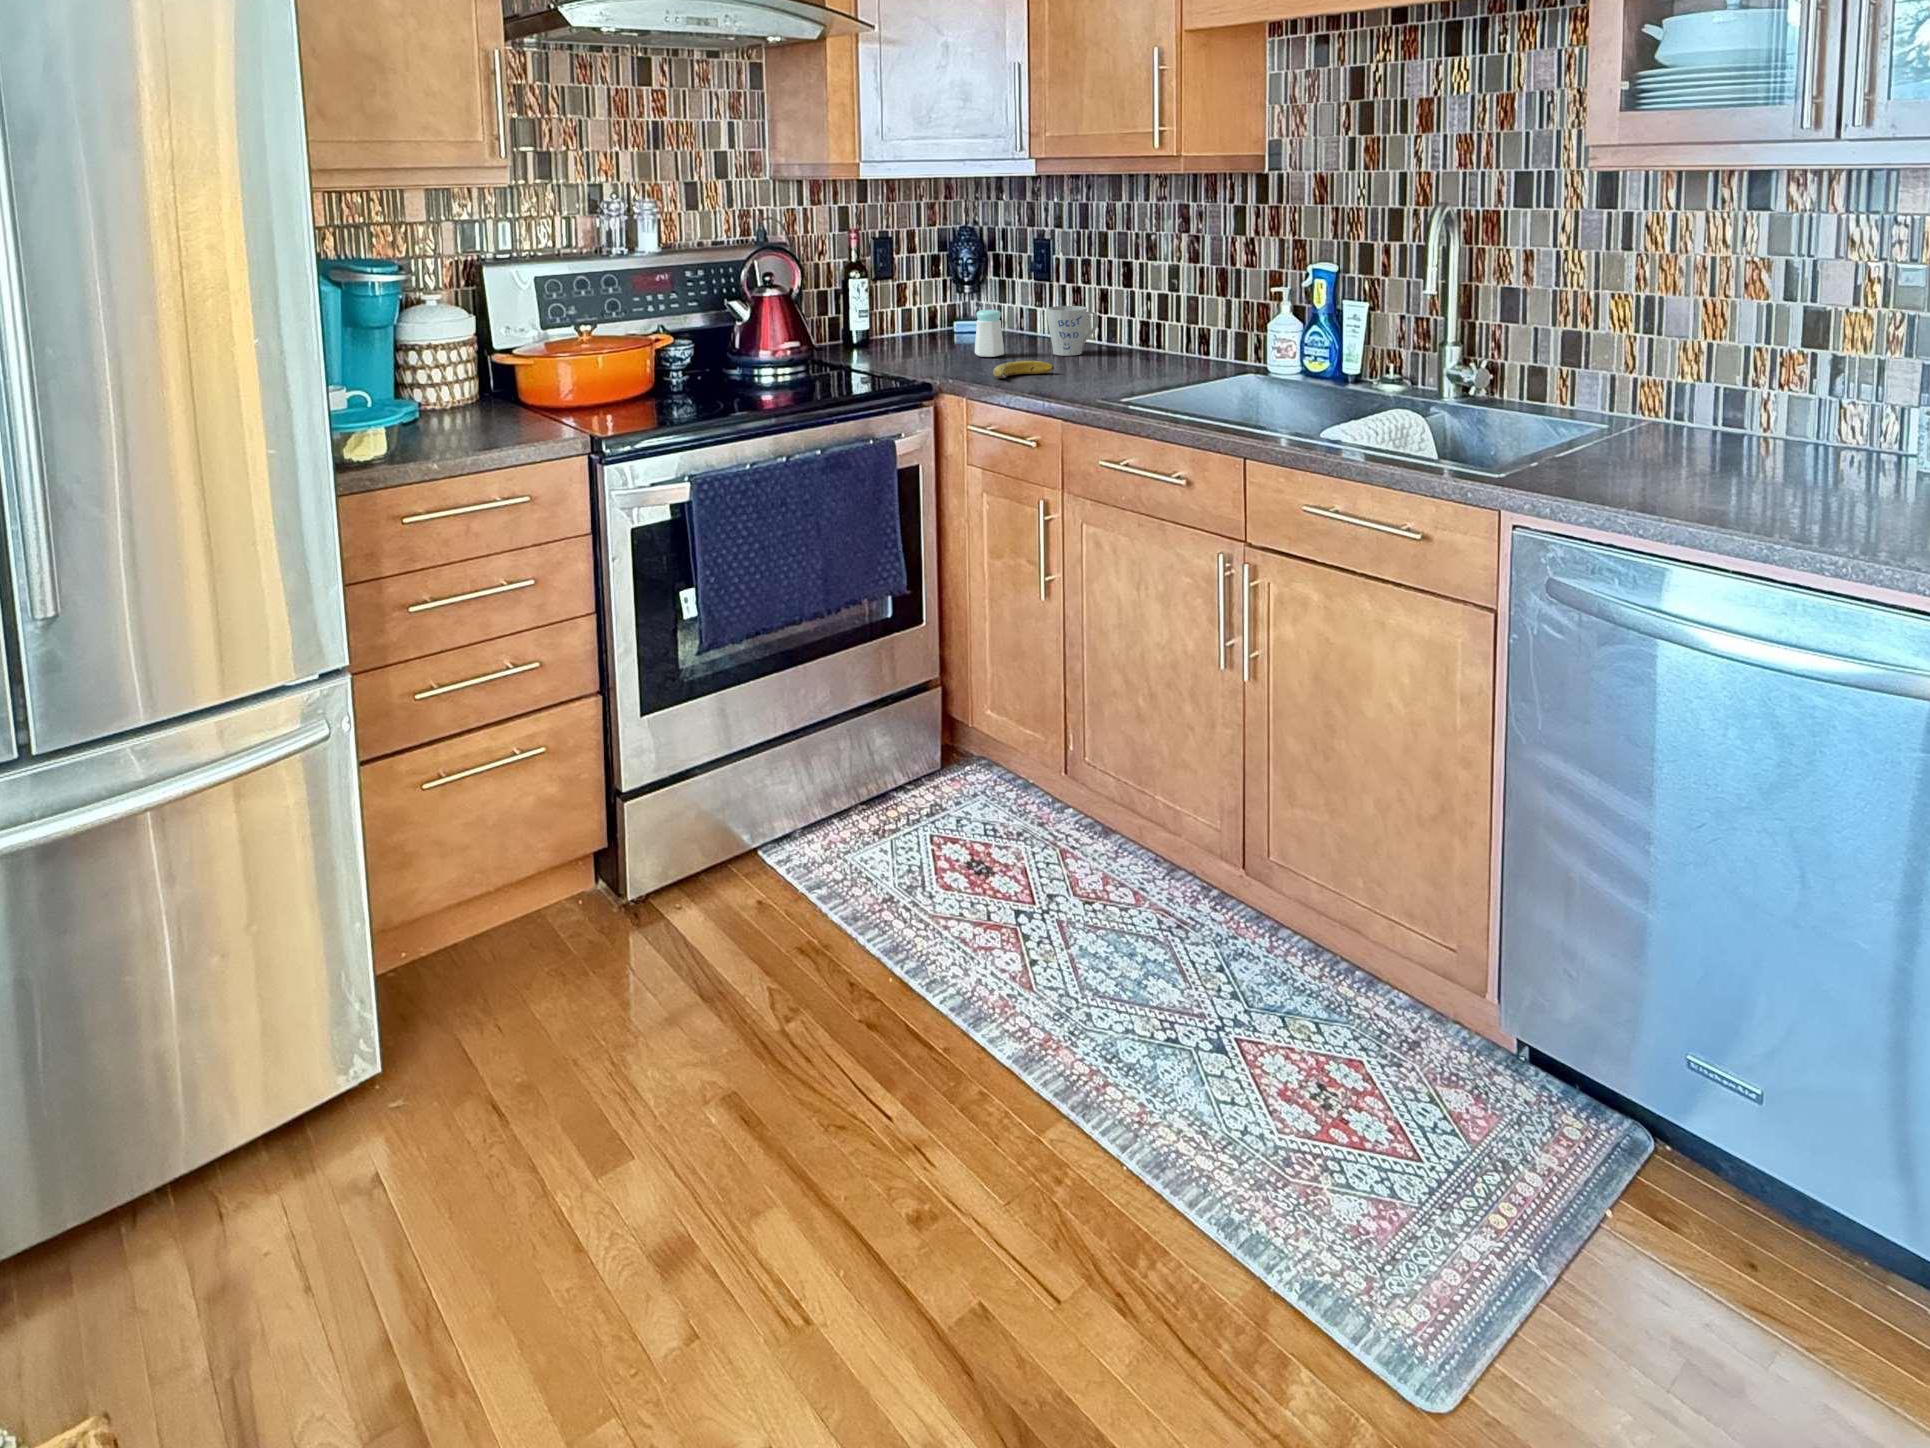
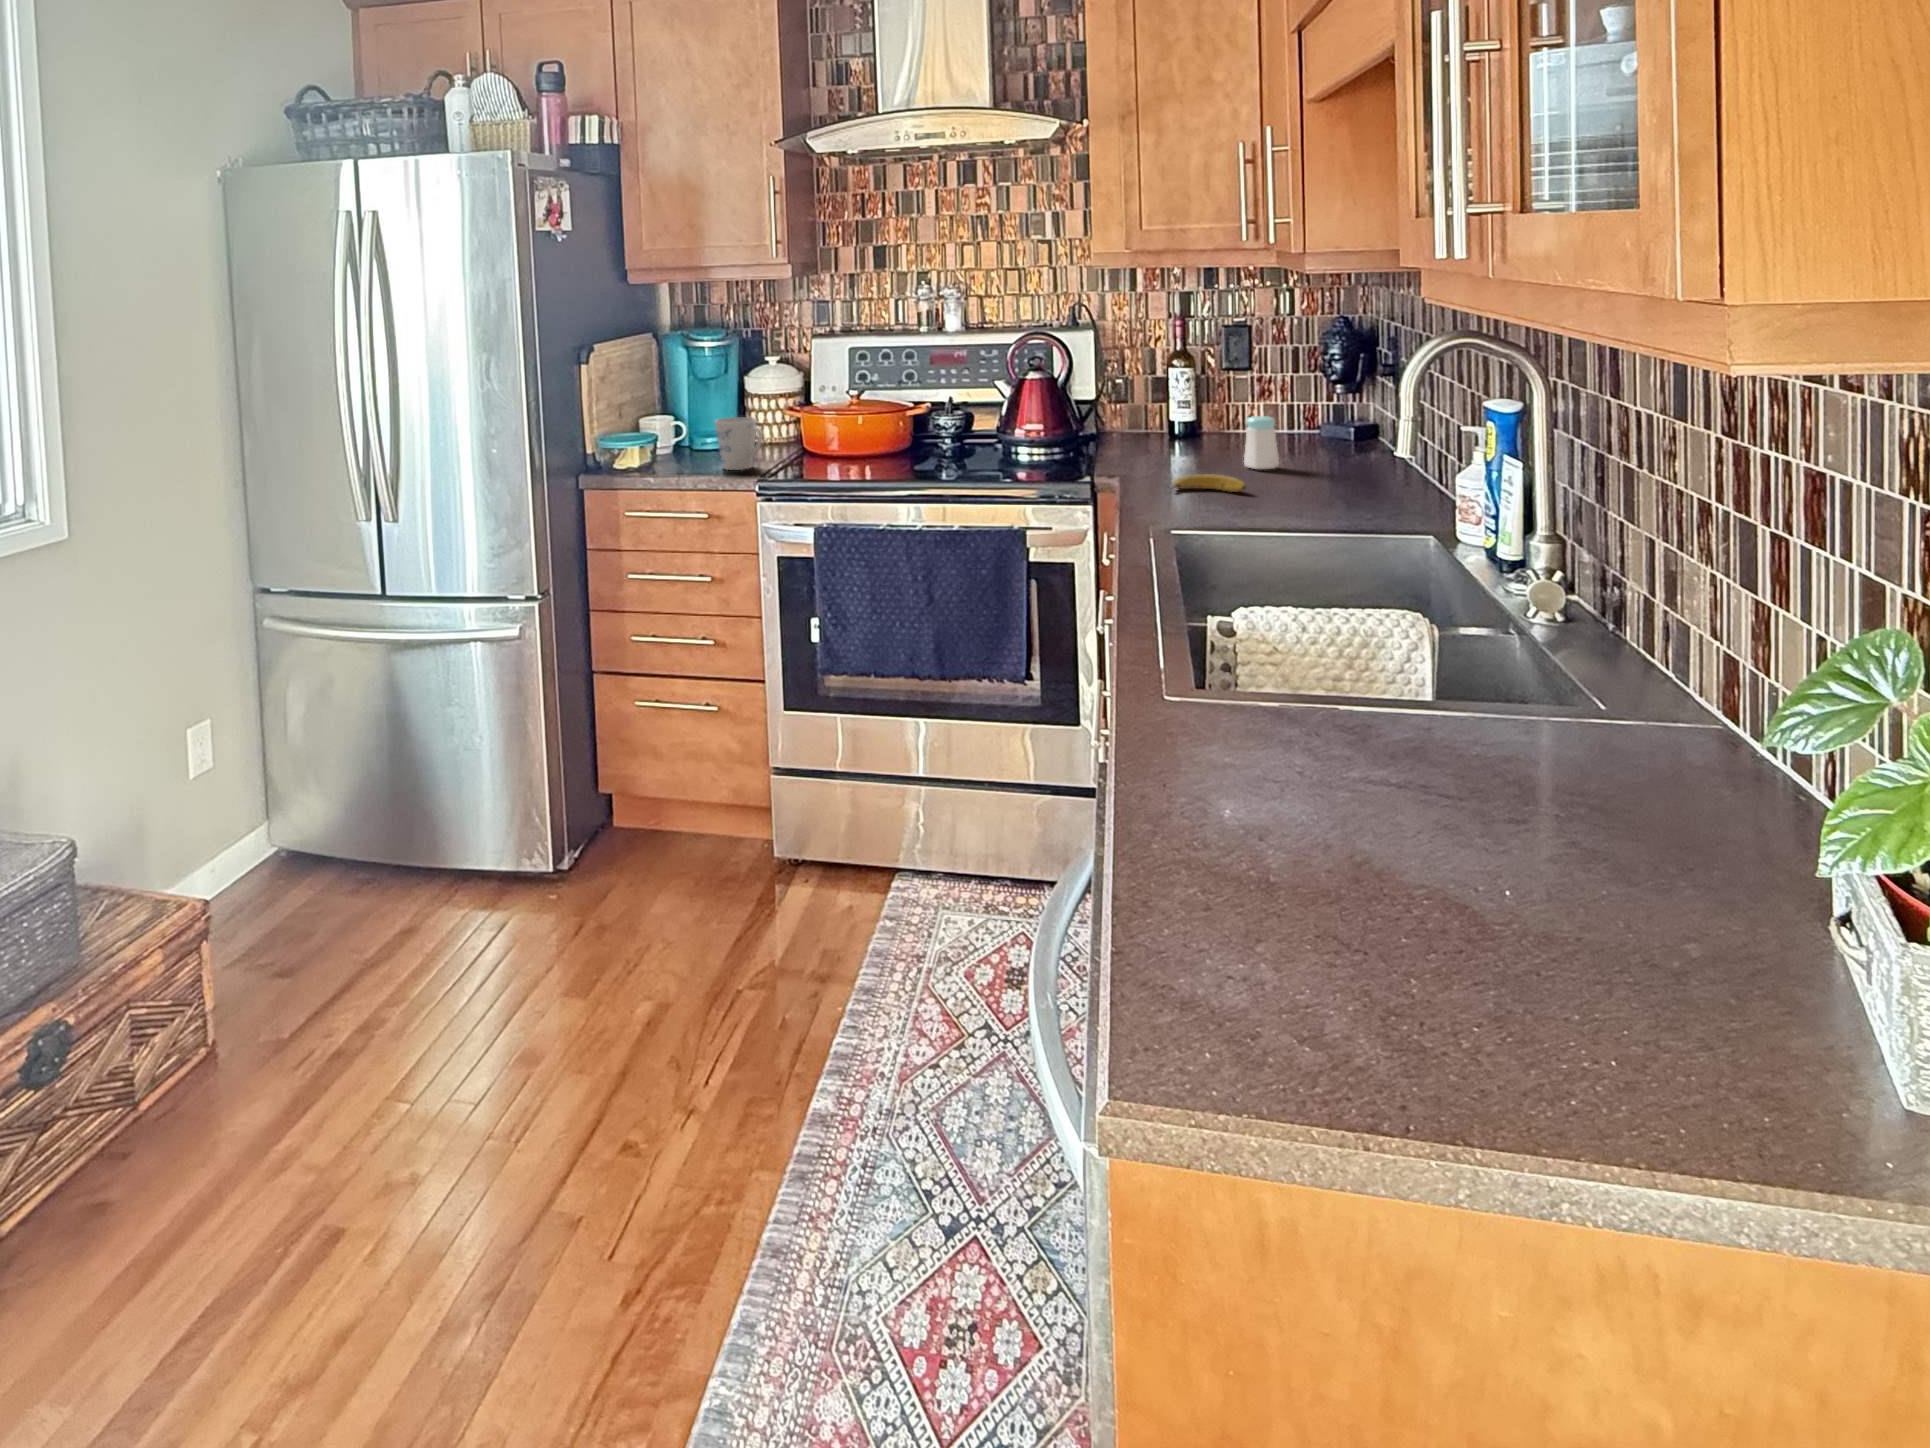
mug: present [1047,306,1099,356] -> present [715,417,762,470]

